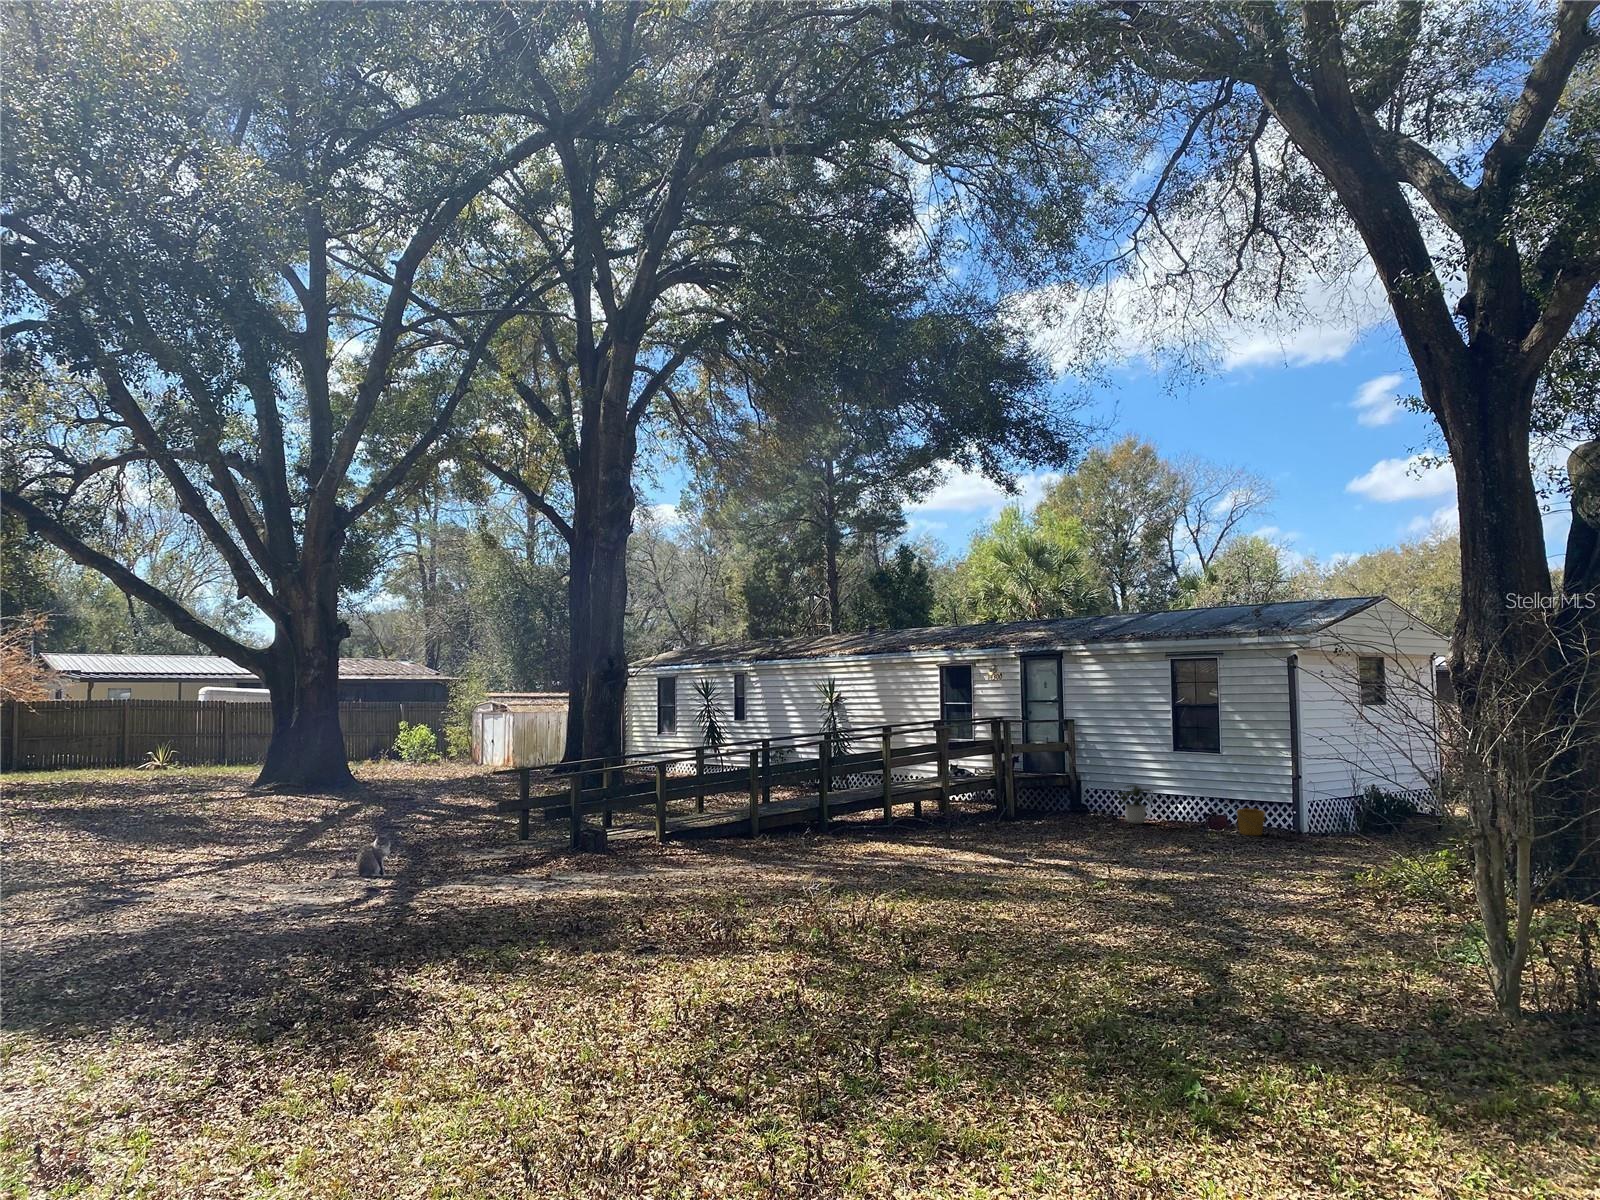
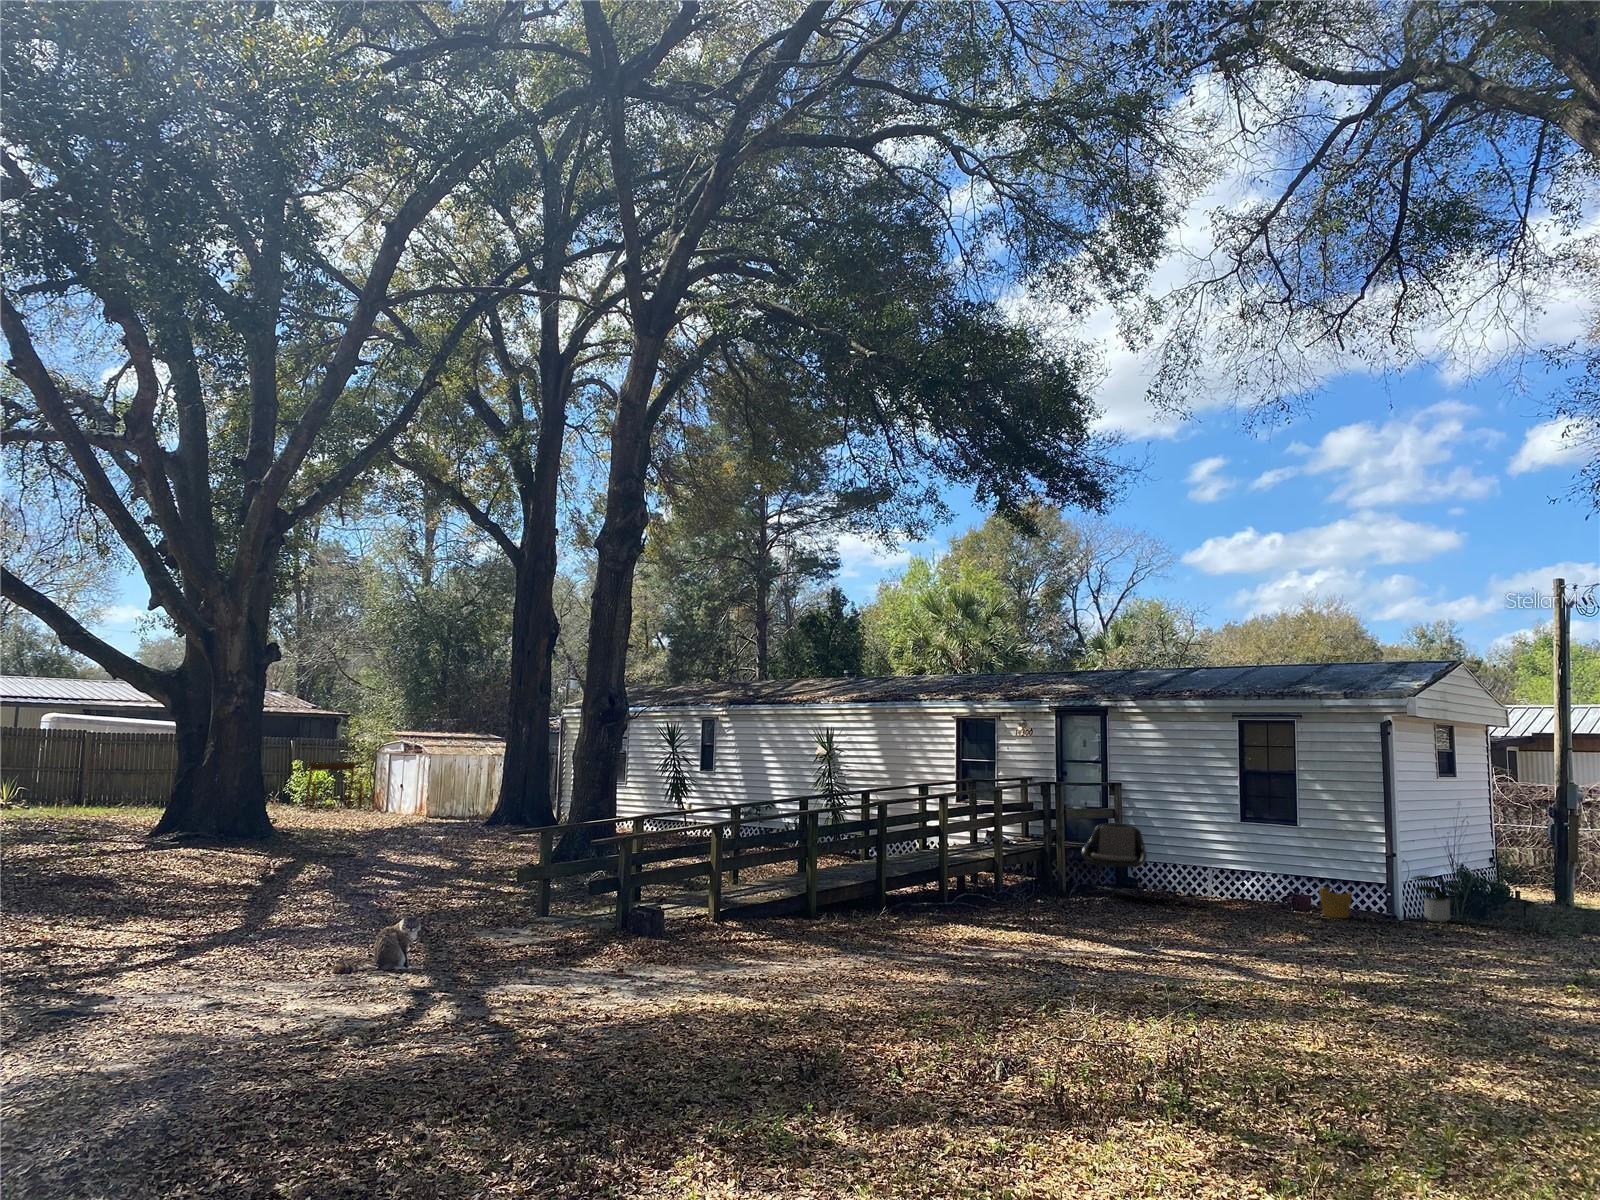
bench: none [415,722,463,763] -> present [305,762,363,808]
lounge chair: none [1031,756,1092,822] -> present [1082,823,1147,897]
potted plant: present [1118,785,1153,824] -> present [1411,875,1459,922]

